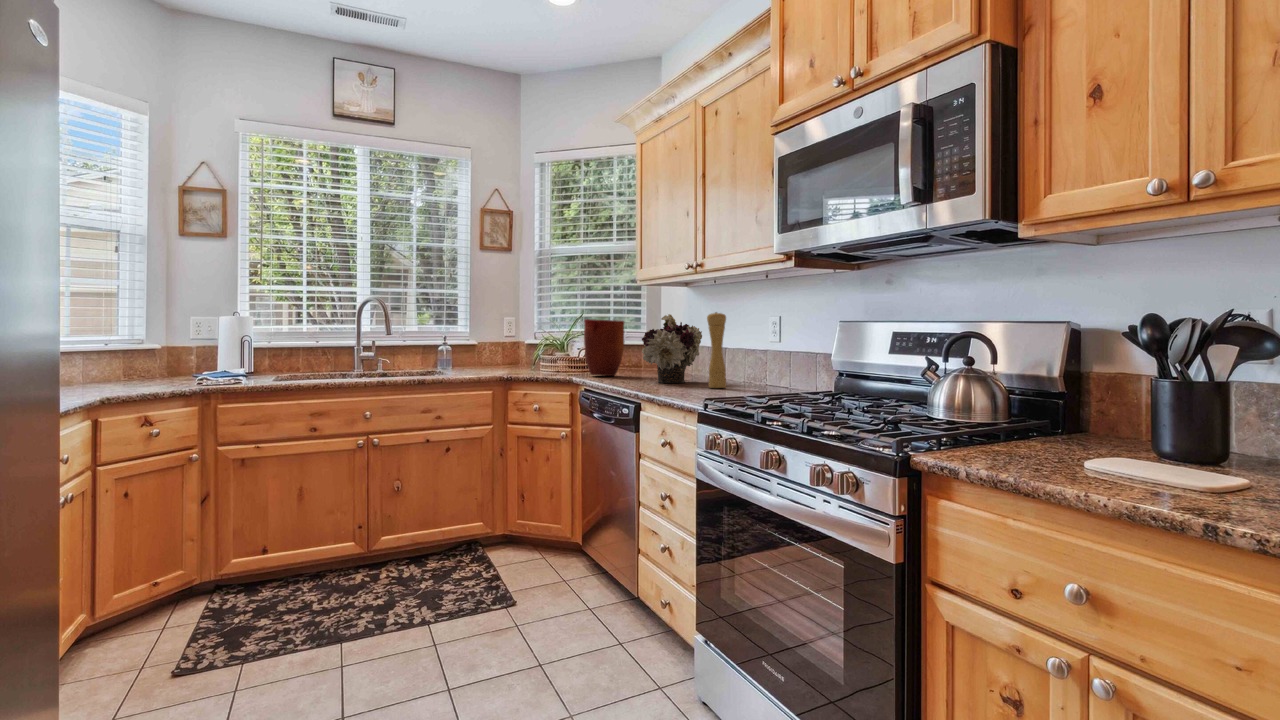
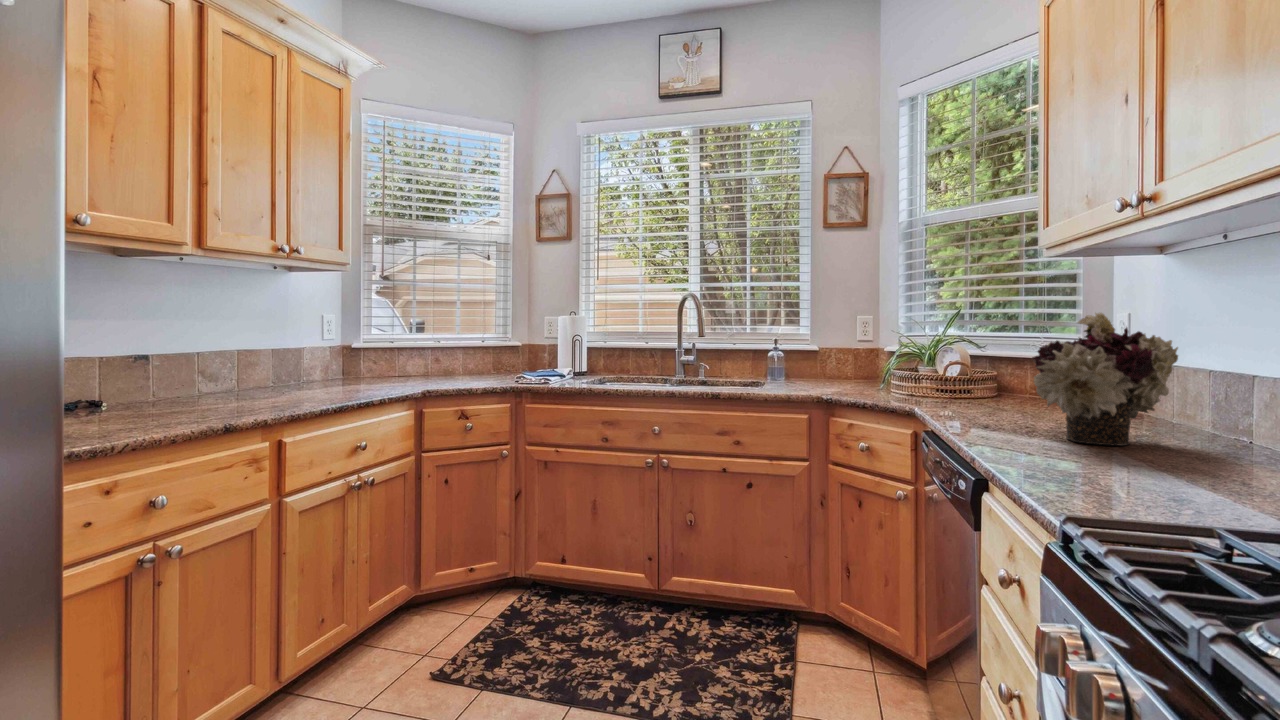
pepper mill: present [707,312,726,388] -> none [1176,311,1237,482]
vase: present [584,319,625,376] -> none [949,318,1024,410]

